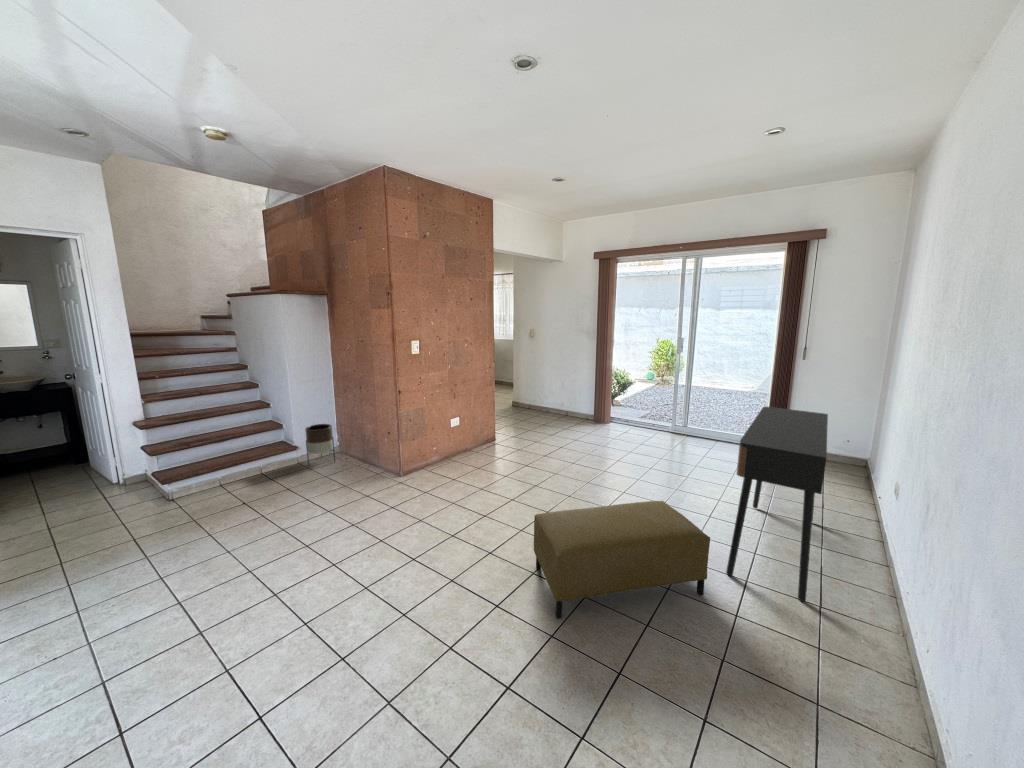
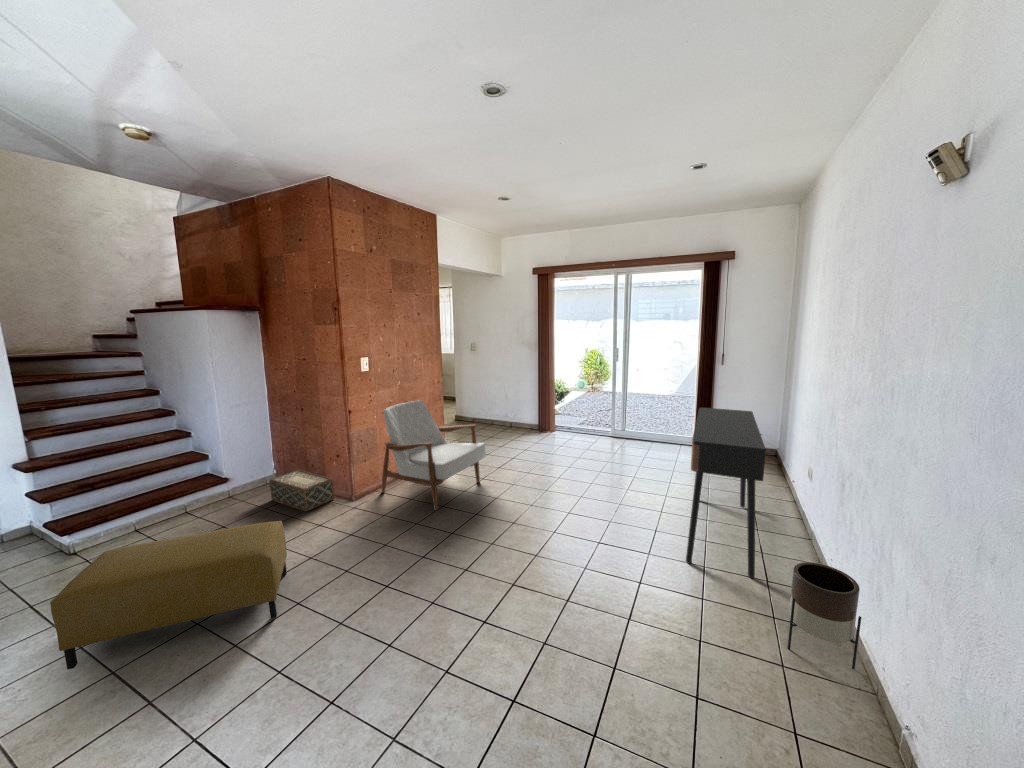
armchair: none [427,385,529,493] -> present [382,400,486,510]
planter: present [305,424,335,465] -> present [788,562,861,669]
woven basket: none [329,444,384,483] -> present [270,470,334,511]
ottoman: present [534,501,710,618] -> present [50,521,287,669]

